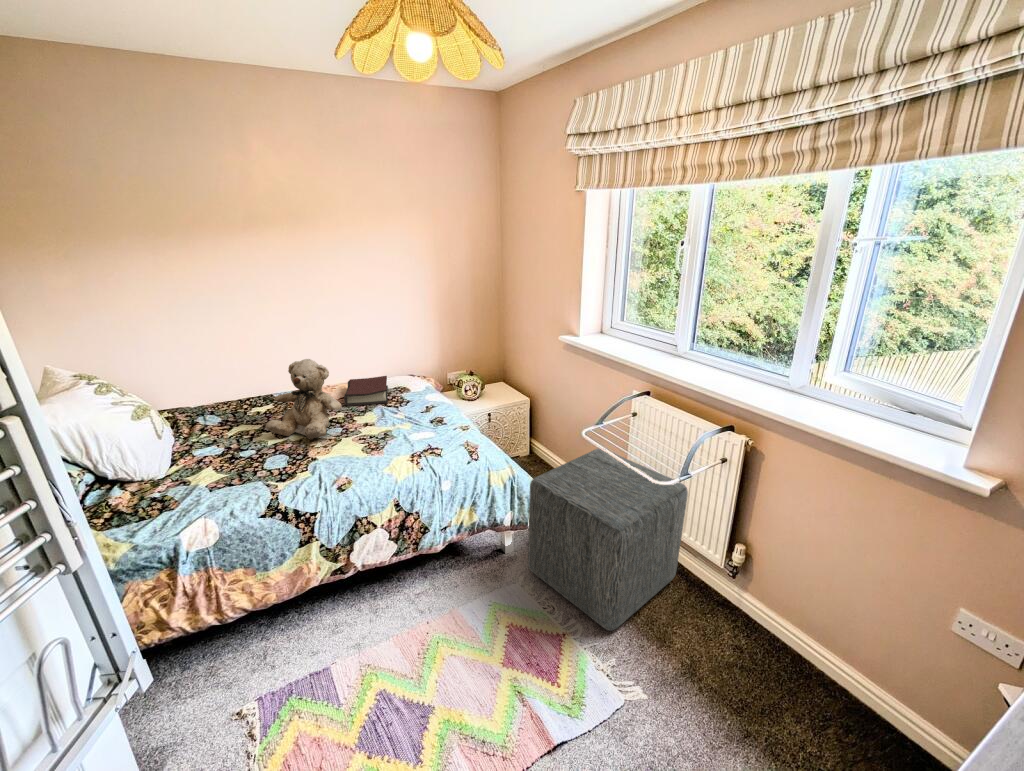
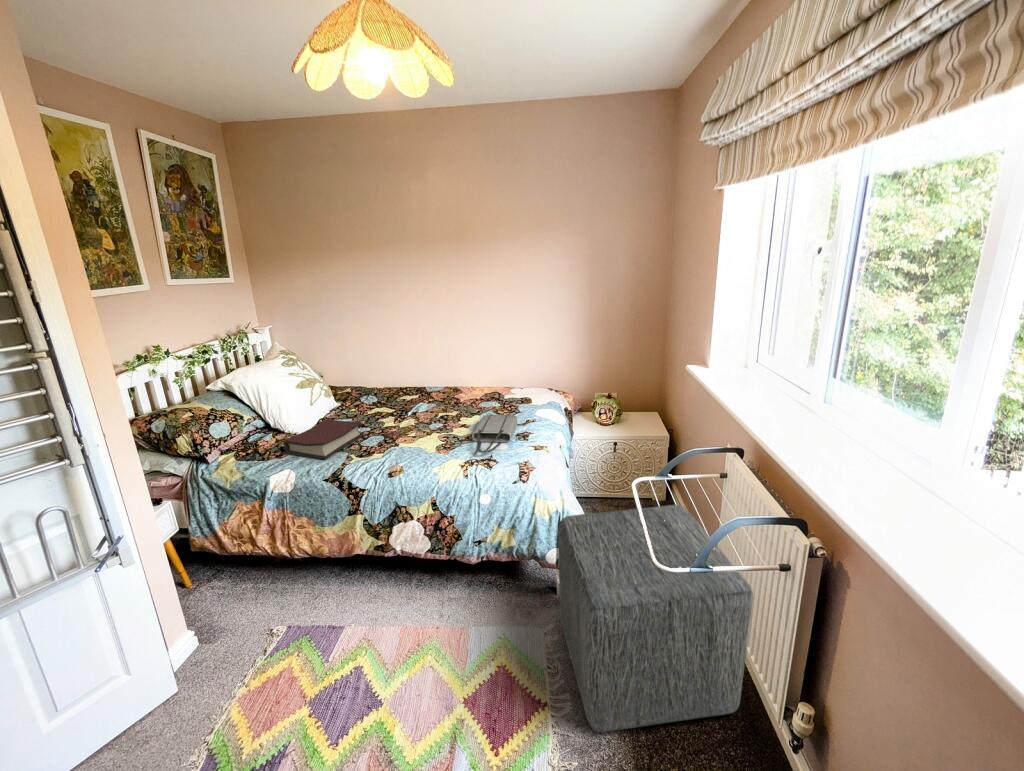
teddy bear: present [265,359,342,440] -> none [385,353,444,427]
hardback book: present [344,376,388,406] -> present [283,419,363,460]
tote bag: none [384,409,431,447] -> present [472,415,517,453]

